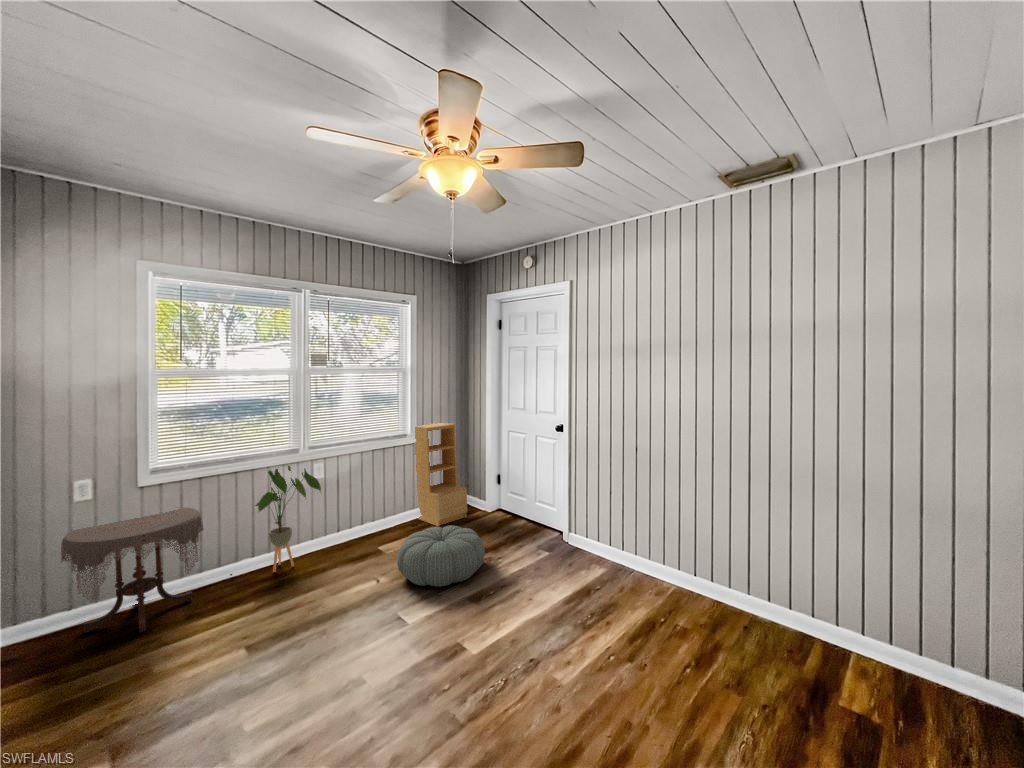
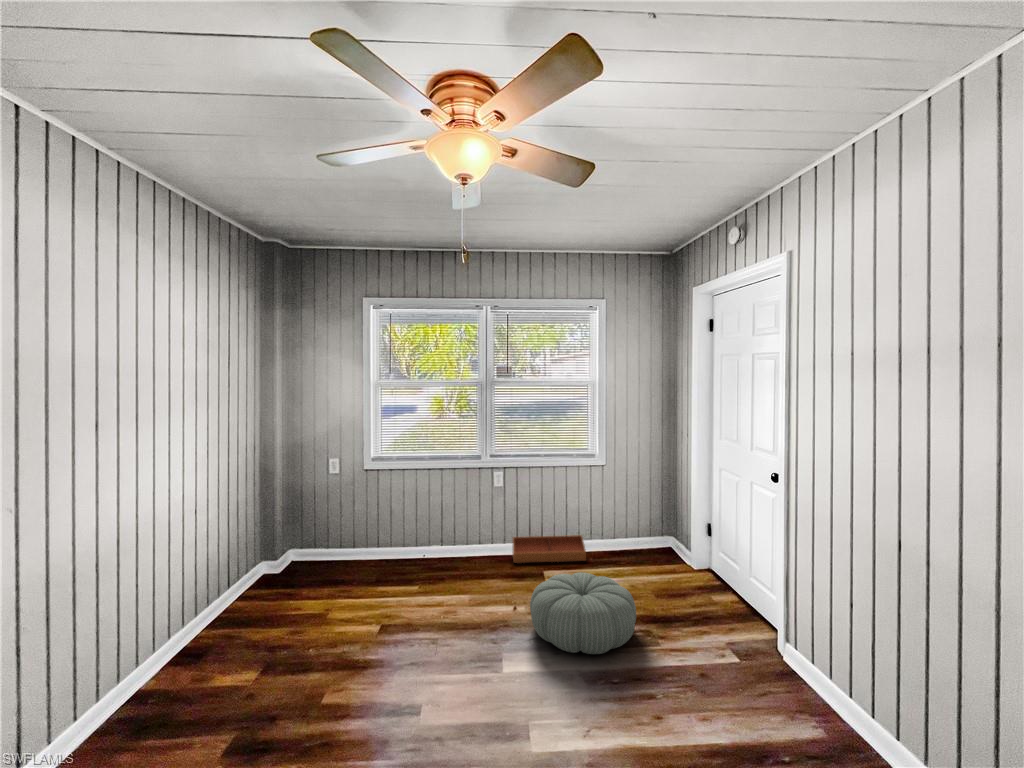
bookshelf: present [415,423,467,526] -> none [604,442,663,570]
house plant: present [255,466,321,572] -> none [426,470,484,572]
side table: present [61,508,203,632] -> none [291,491,386,594]
storage bin: none [337,508,407,545] -> present [513,535,586,563]

